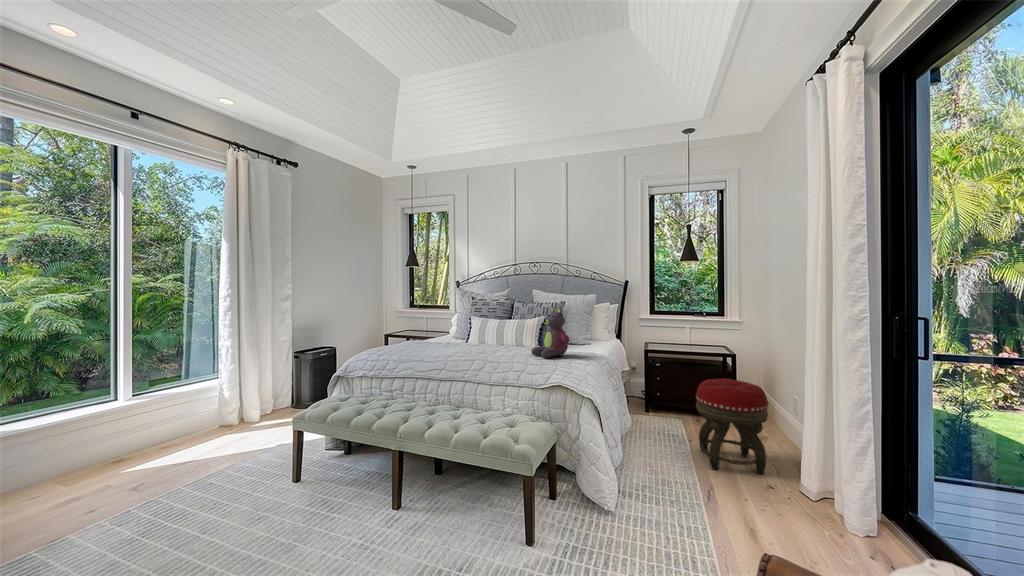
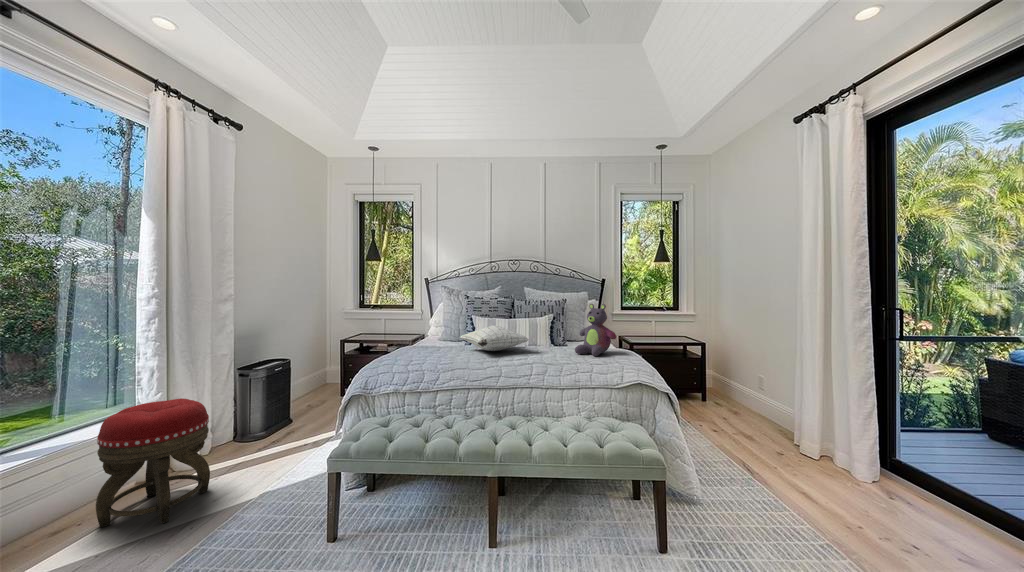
pillow: none [442,325,494,349] -> present [460,325,529,351]
footstool: present [696,378,768,474] -> present [96,398,210,527]

